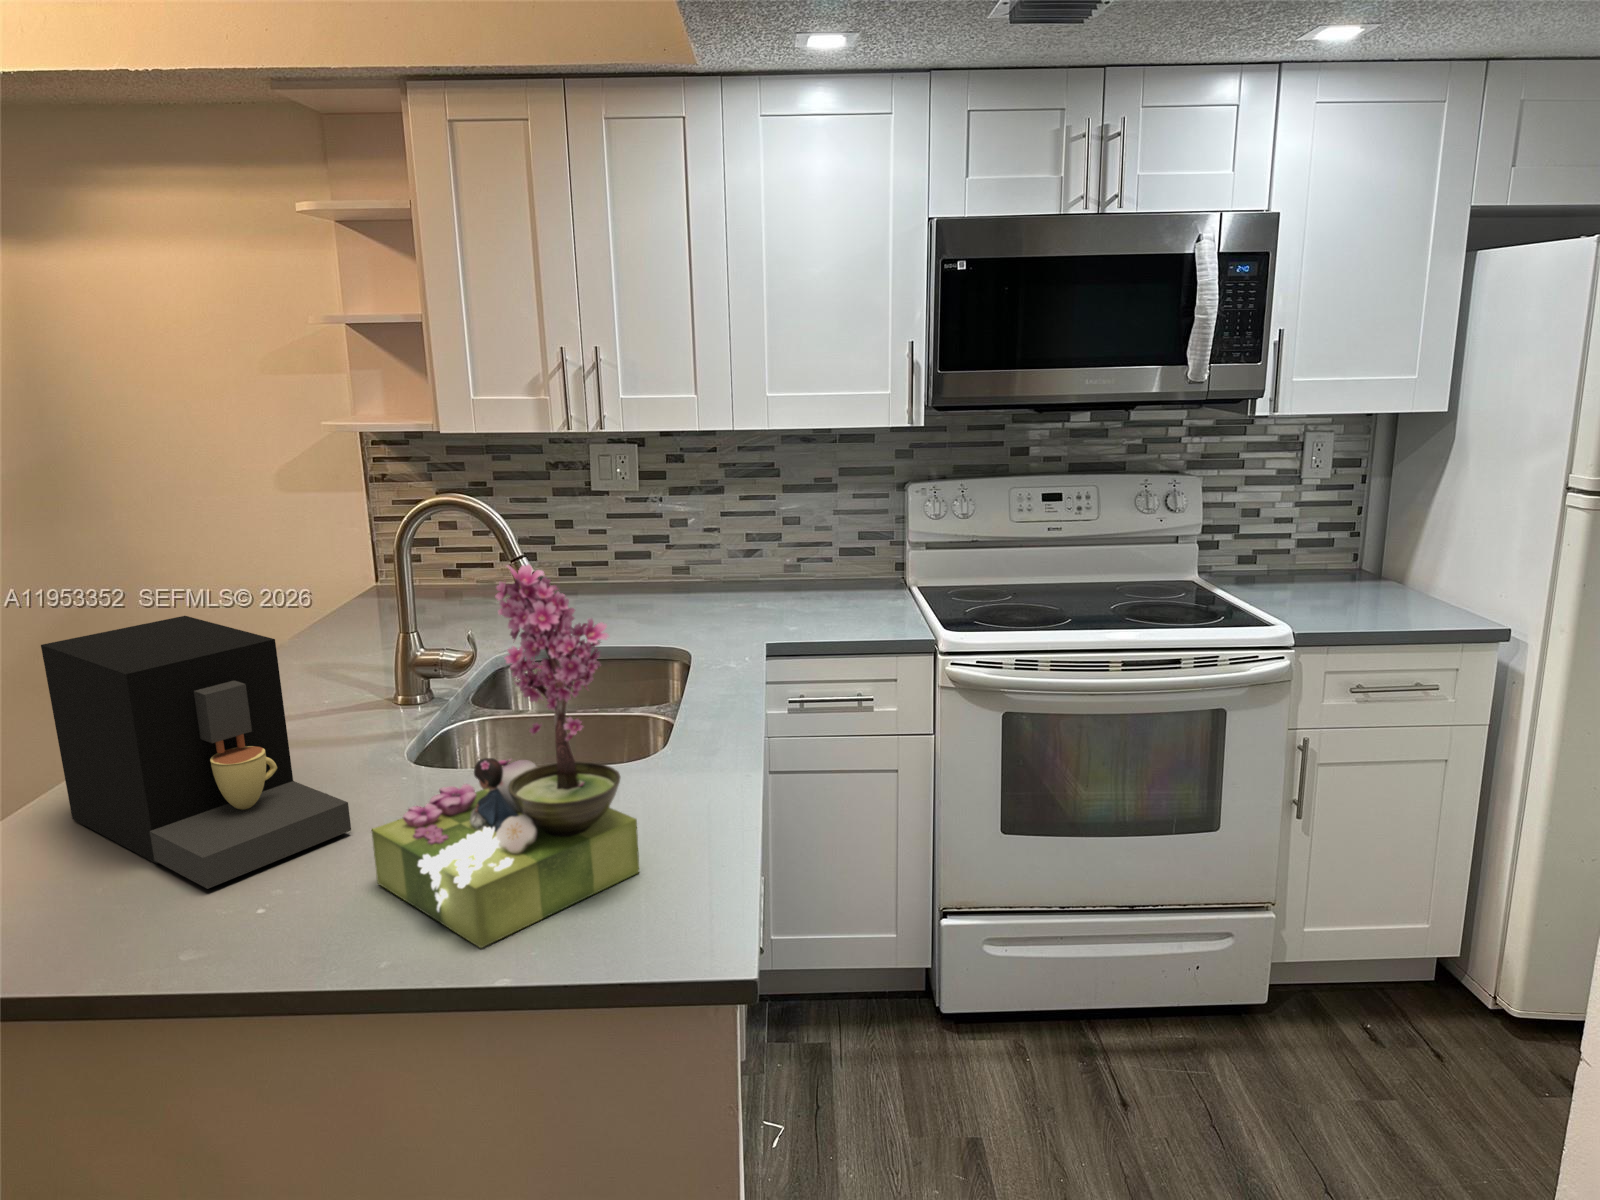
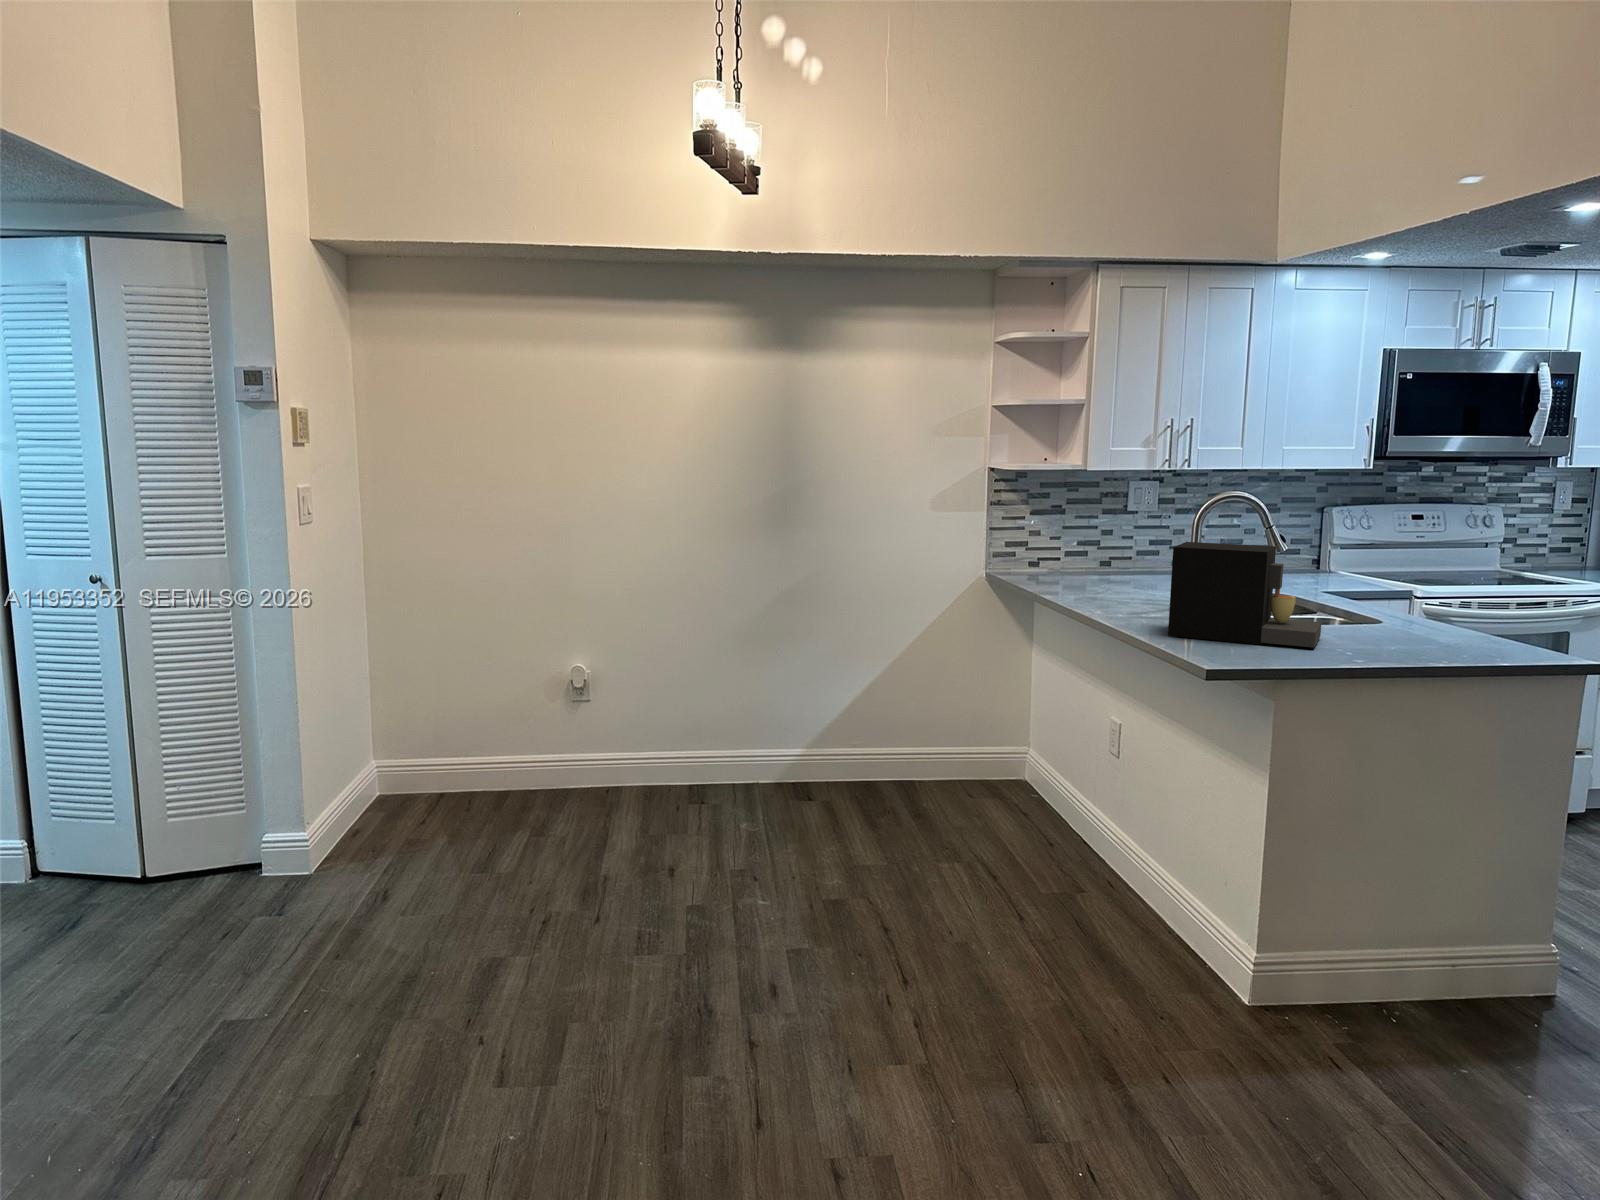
flower arrangement: present [372,564,639,948] -> none [1382,505,1500,658]

